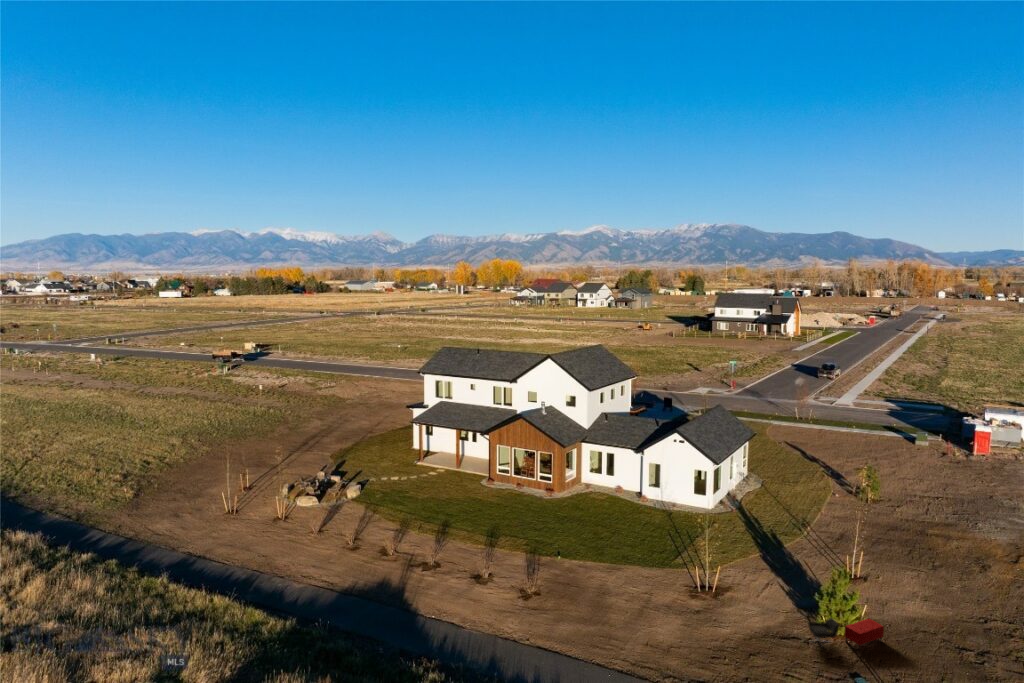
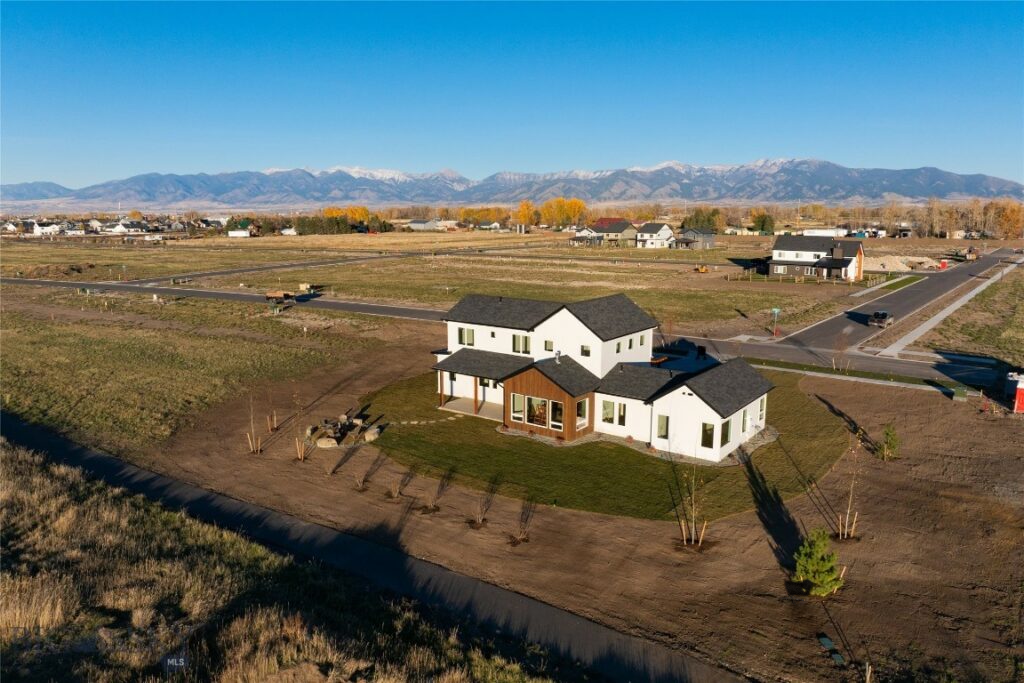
bench: present [844,619,884,649] -> none [819,579,860,609]

